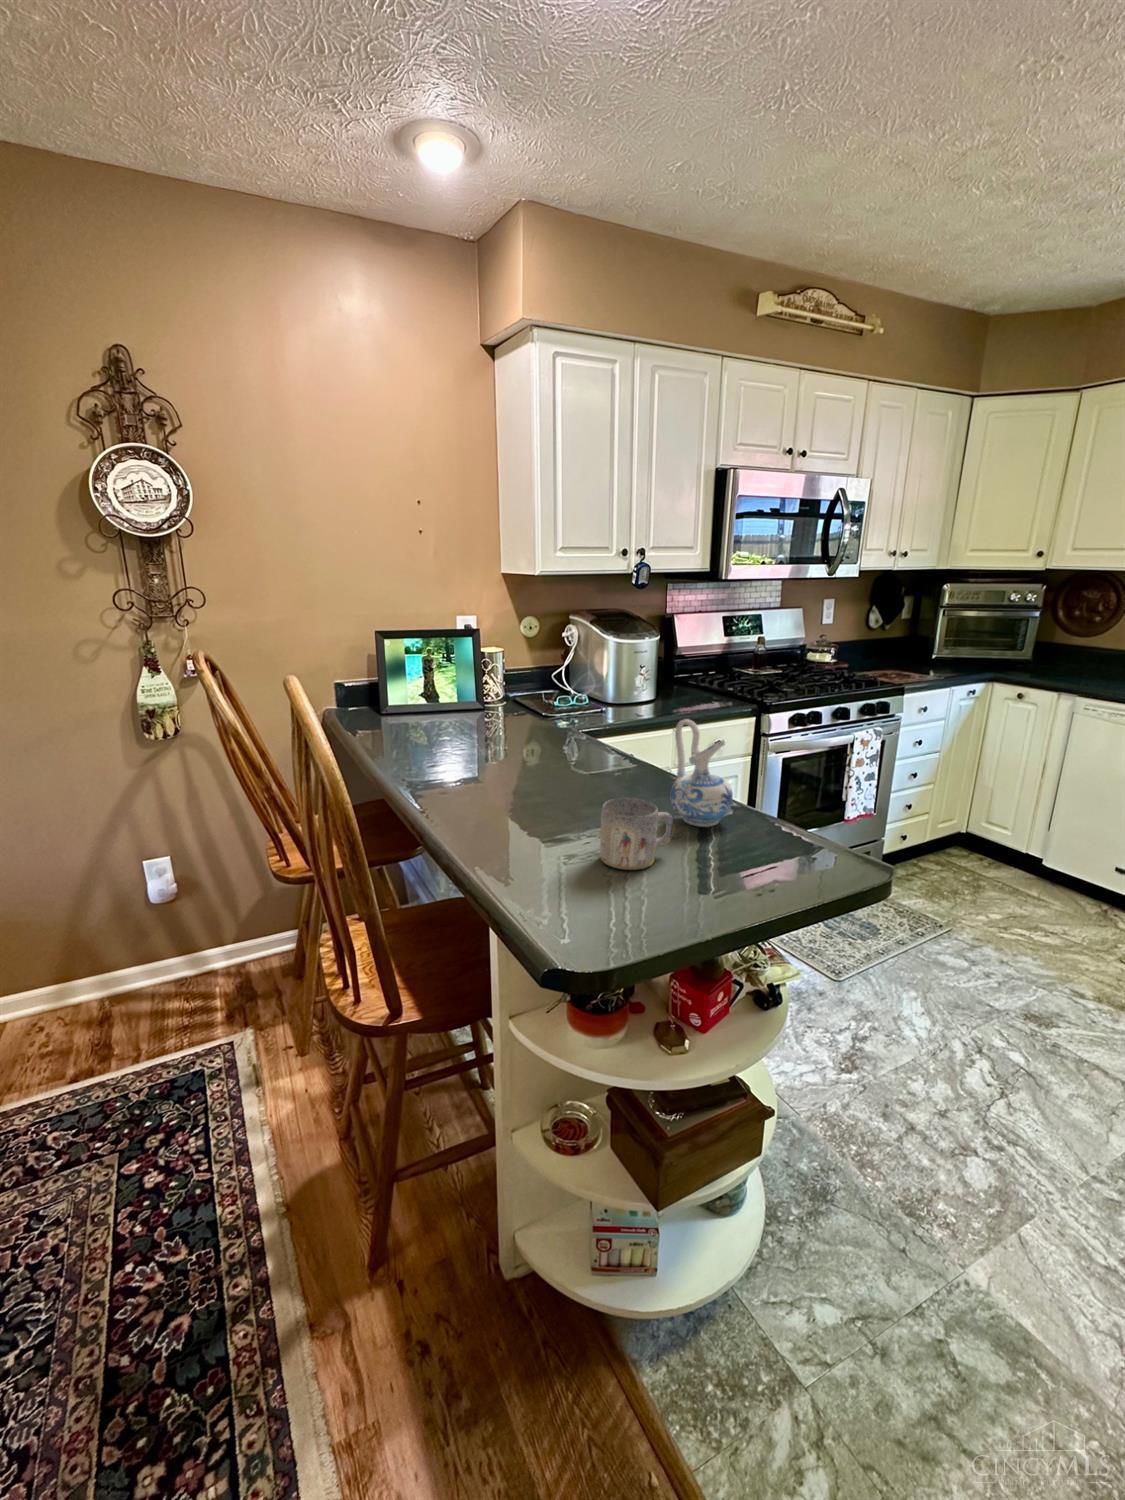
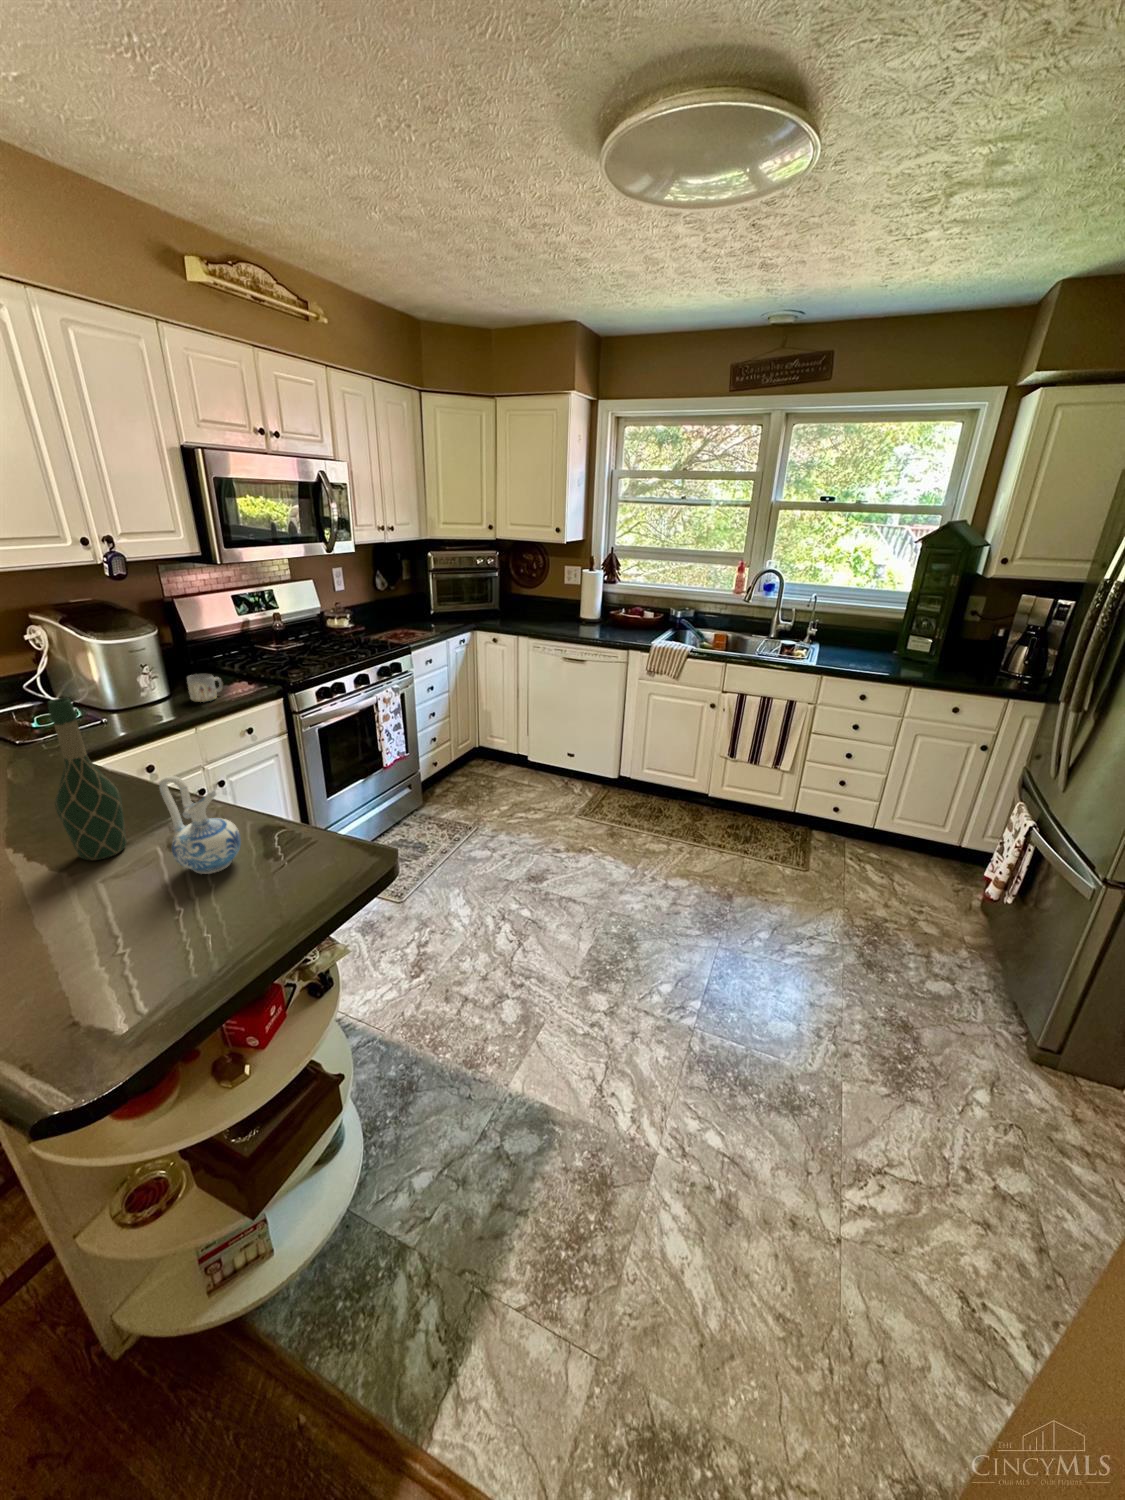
wine bottle: none [586,641,634,794] -> present [48,698,127,860]
mug: present [600,798,674,870] -> present [187,674,223,702]

